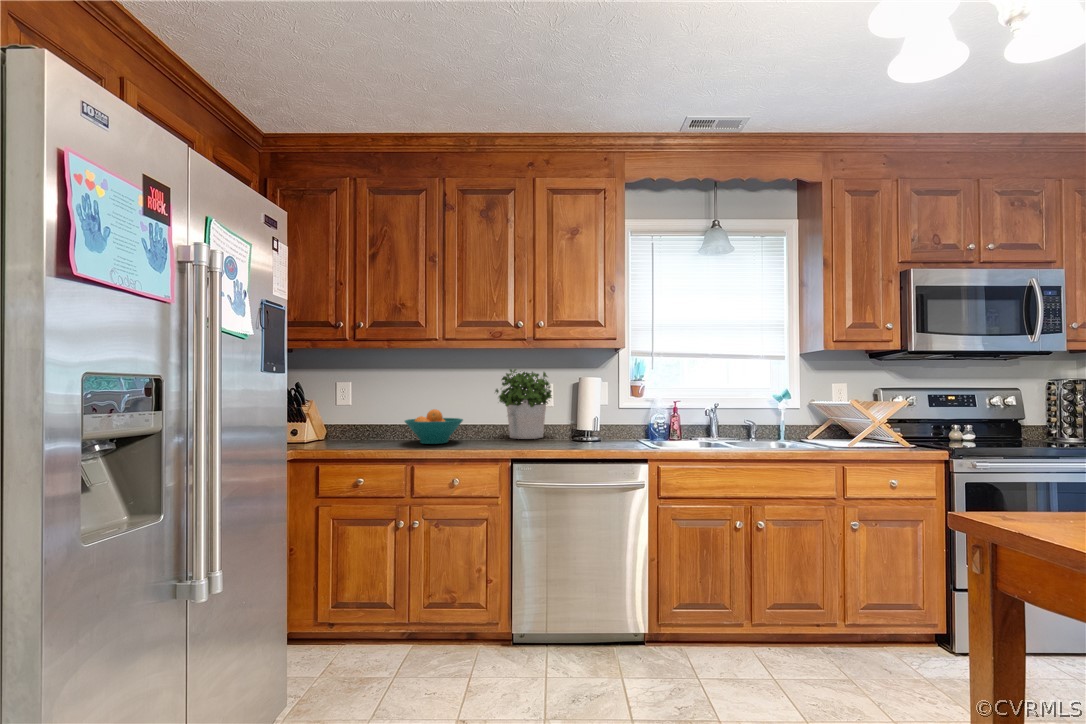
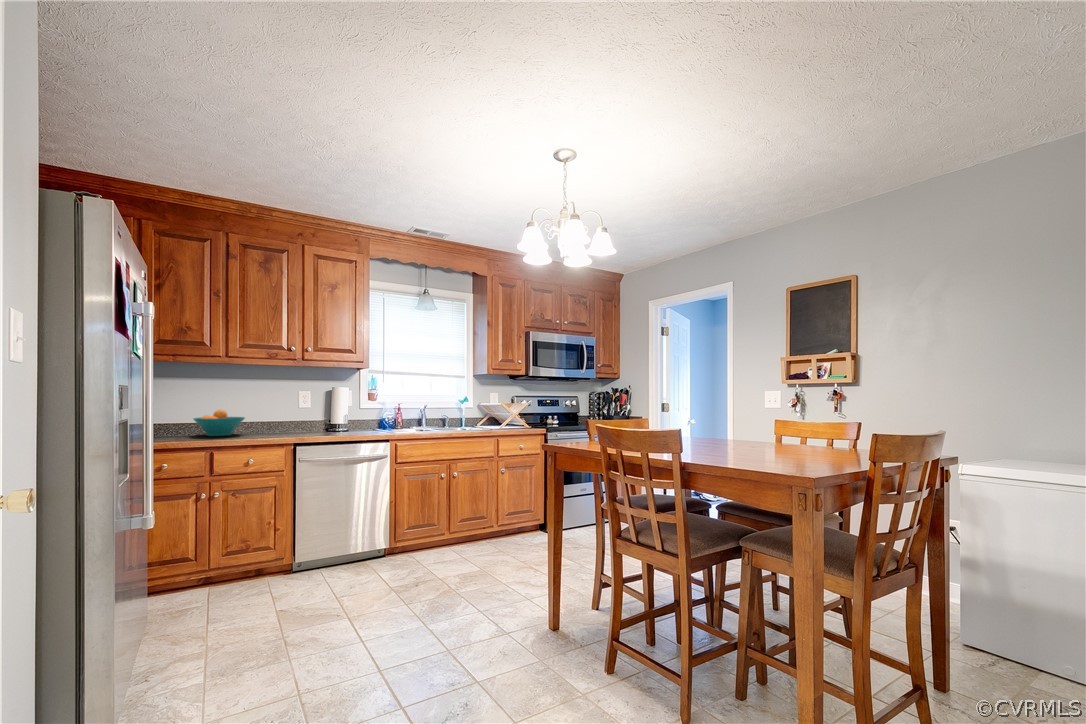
potted plant: present [495,369,552,439] -> none [265,380,313,431]

